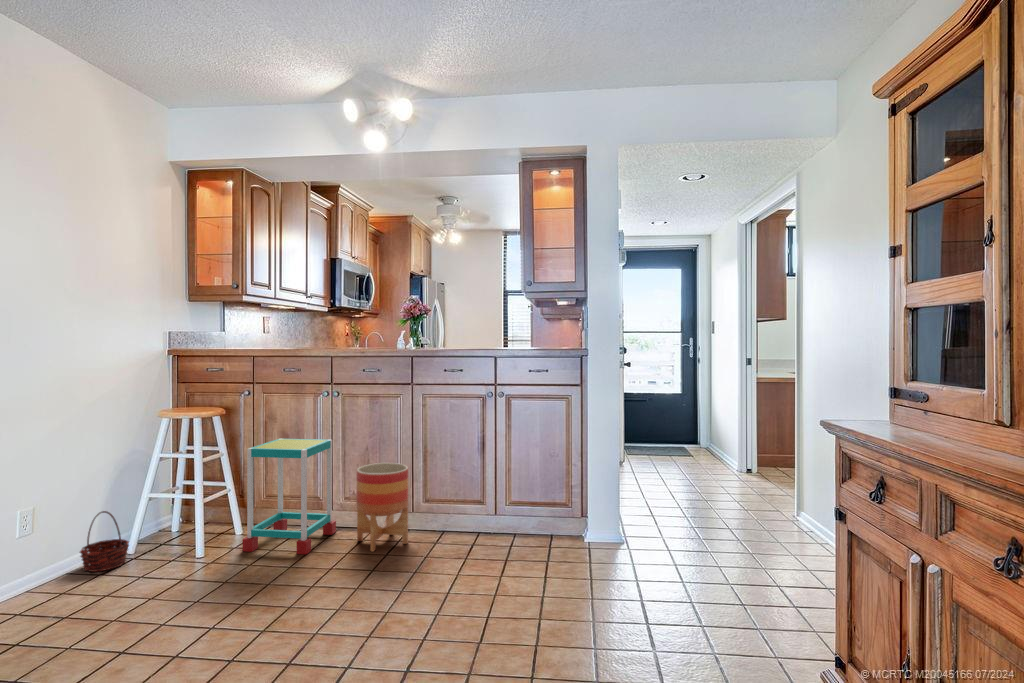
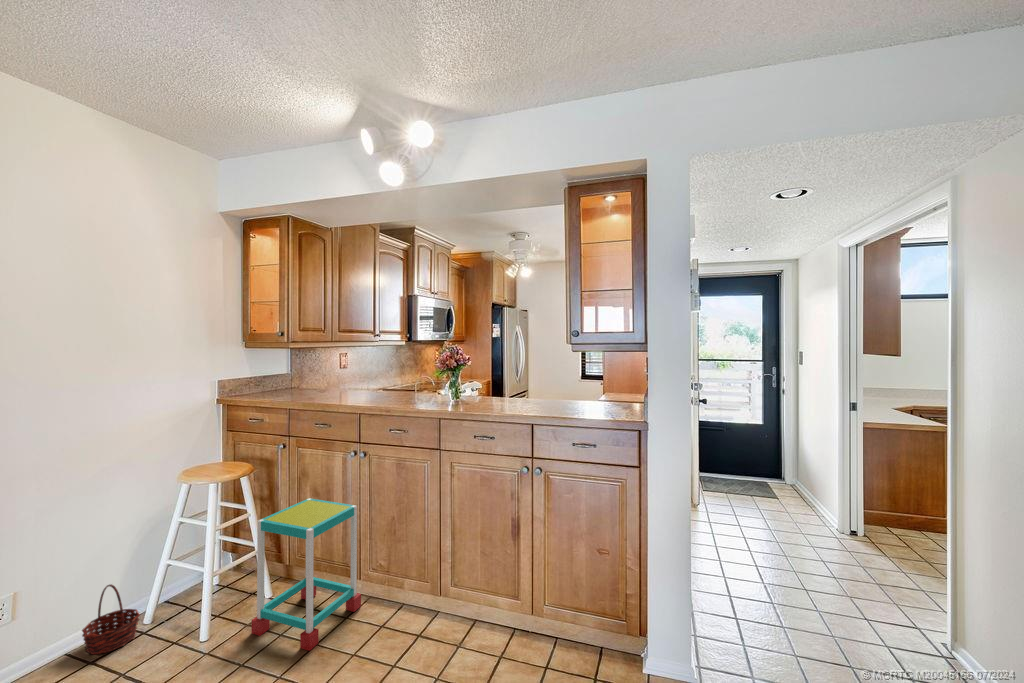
planter: present [356,463,408,551] -> none [370,538,430,656]

